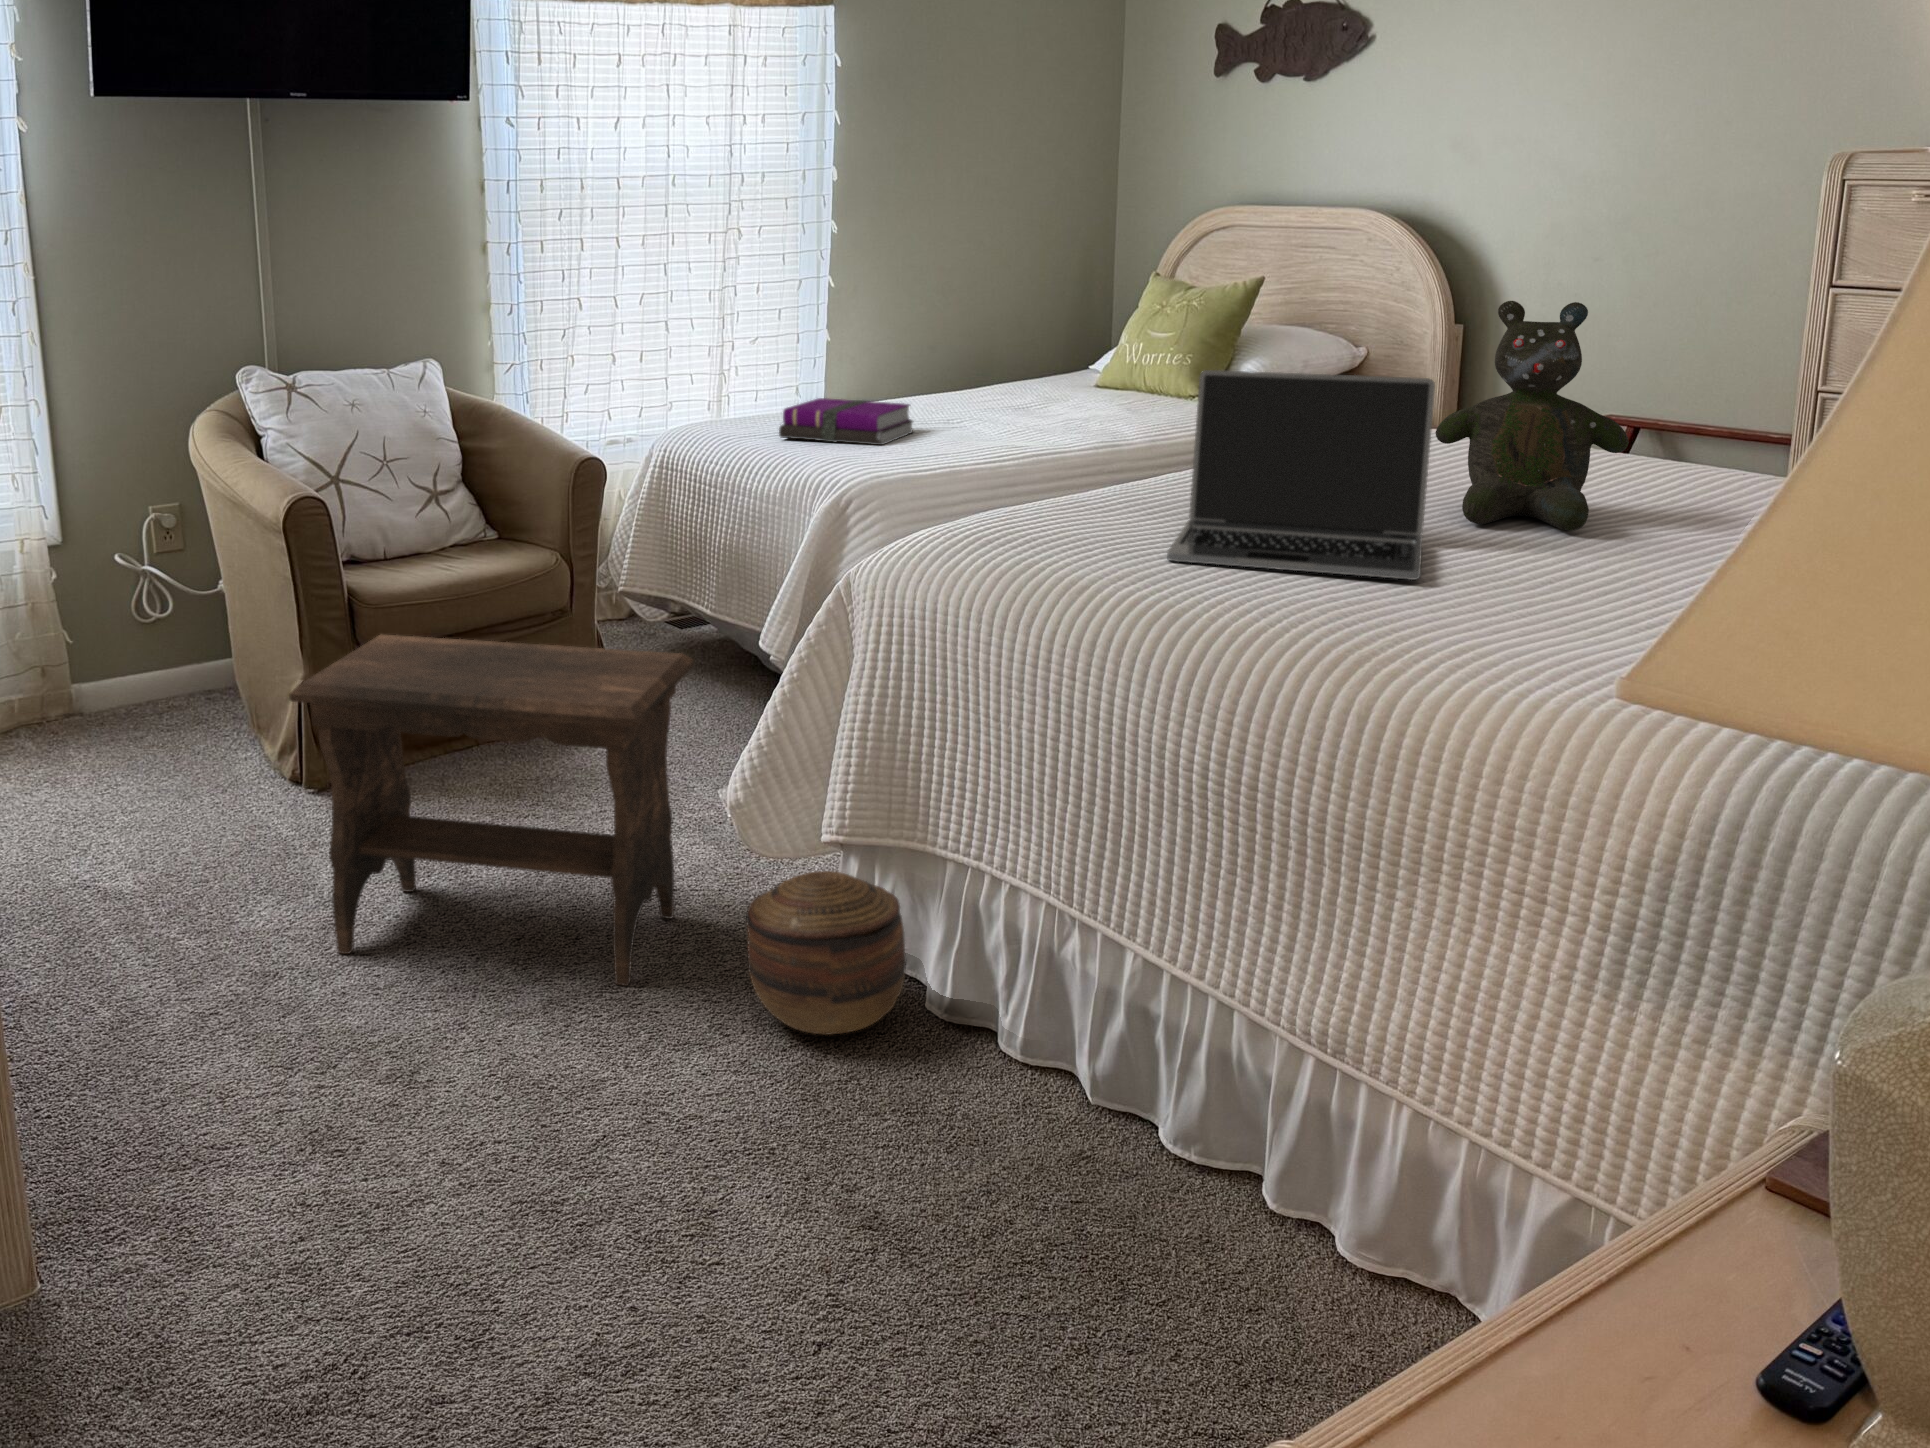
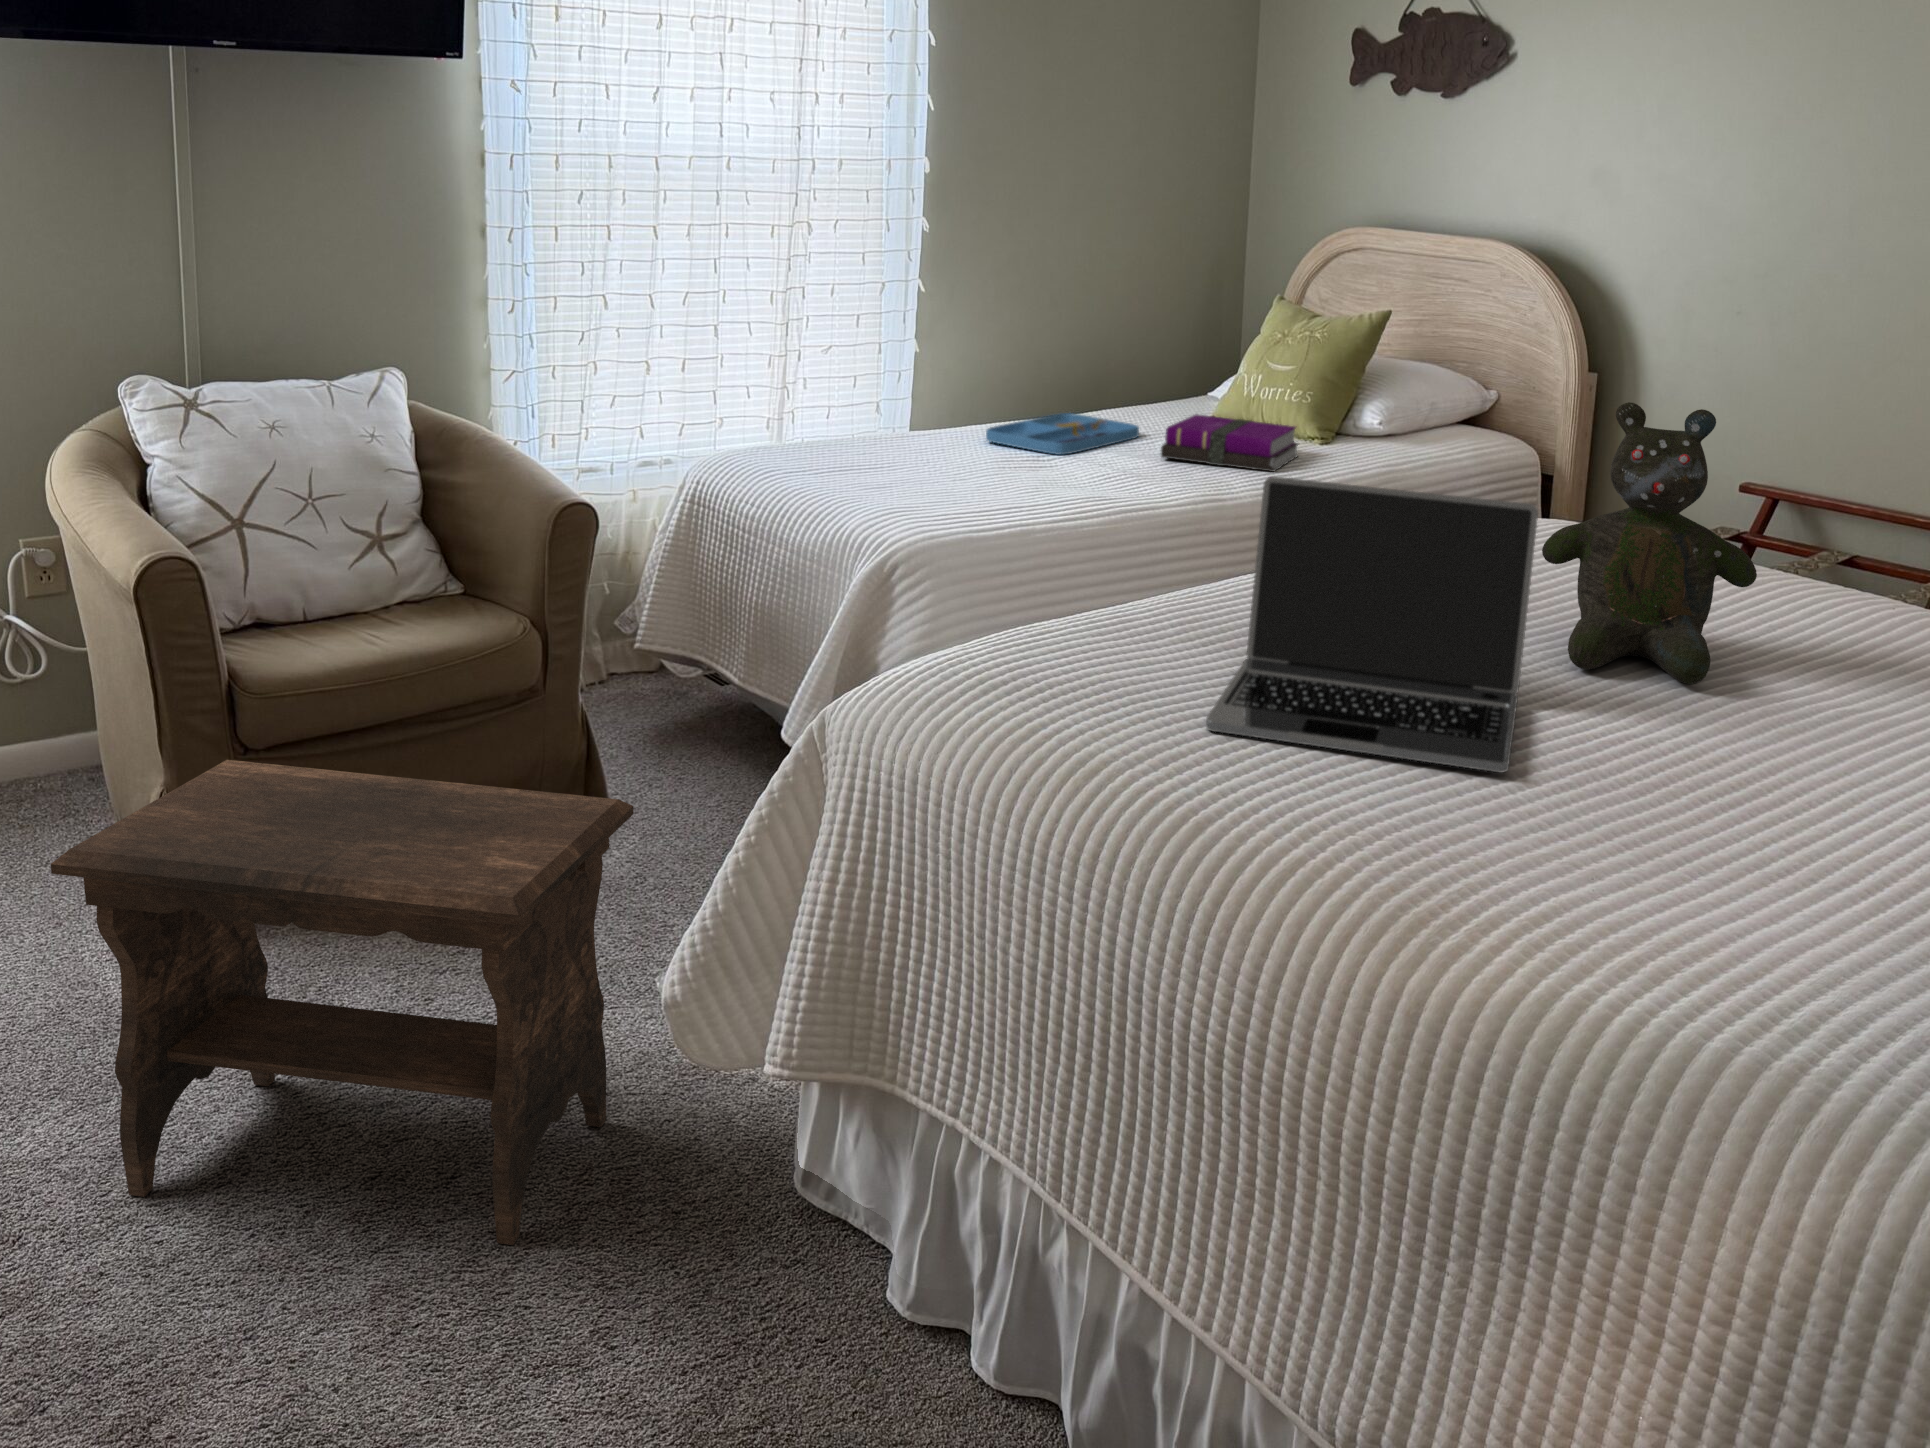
tray: none [904,387,1039,418] -> present [986,413,1139,455]
notebook: present [779,398,913,445] -> present [1161,415,1298,472]
basket: present [746,871,906,1035] -> none [659,1102,871,1331]

